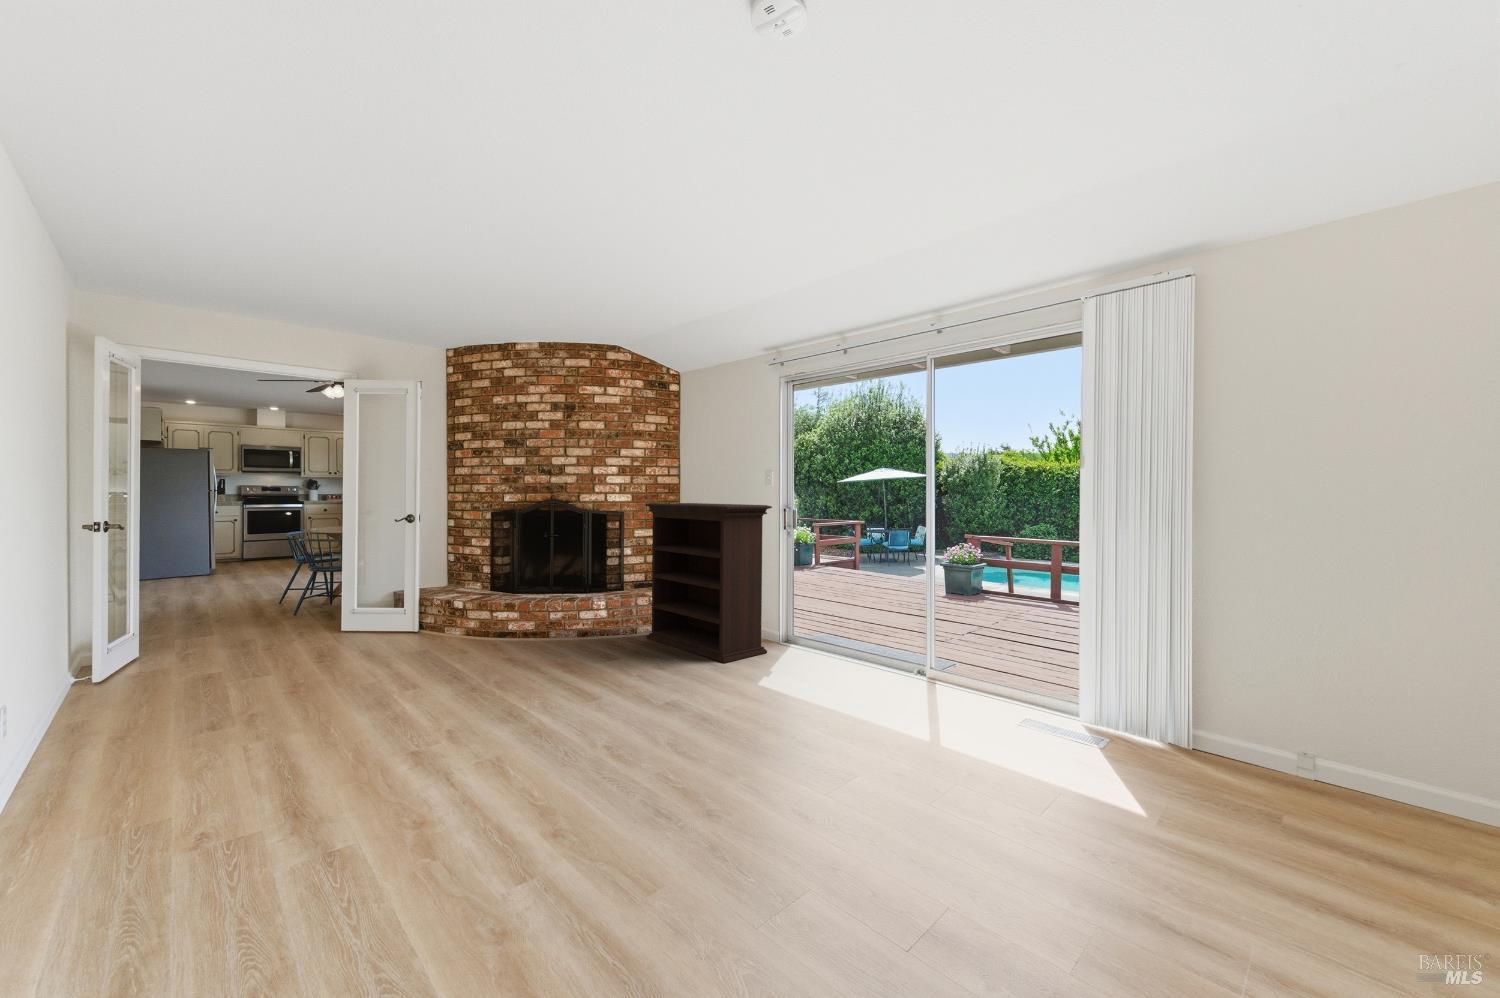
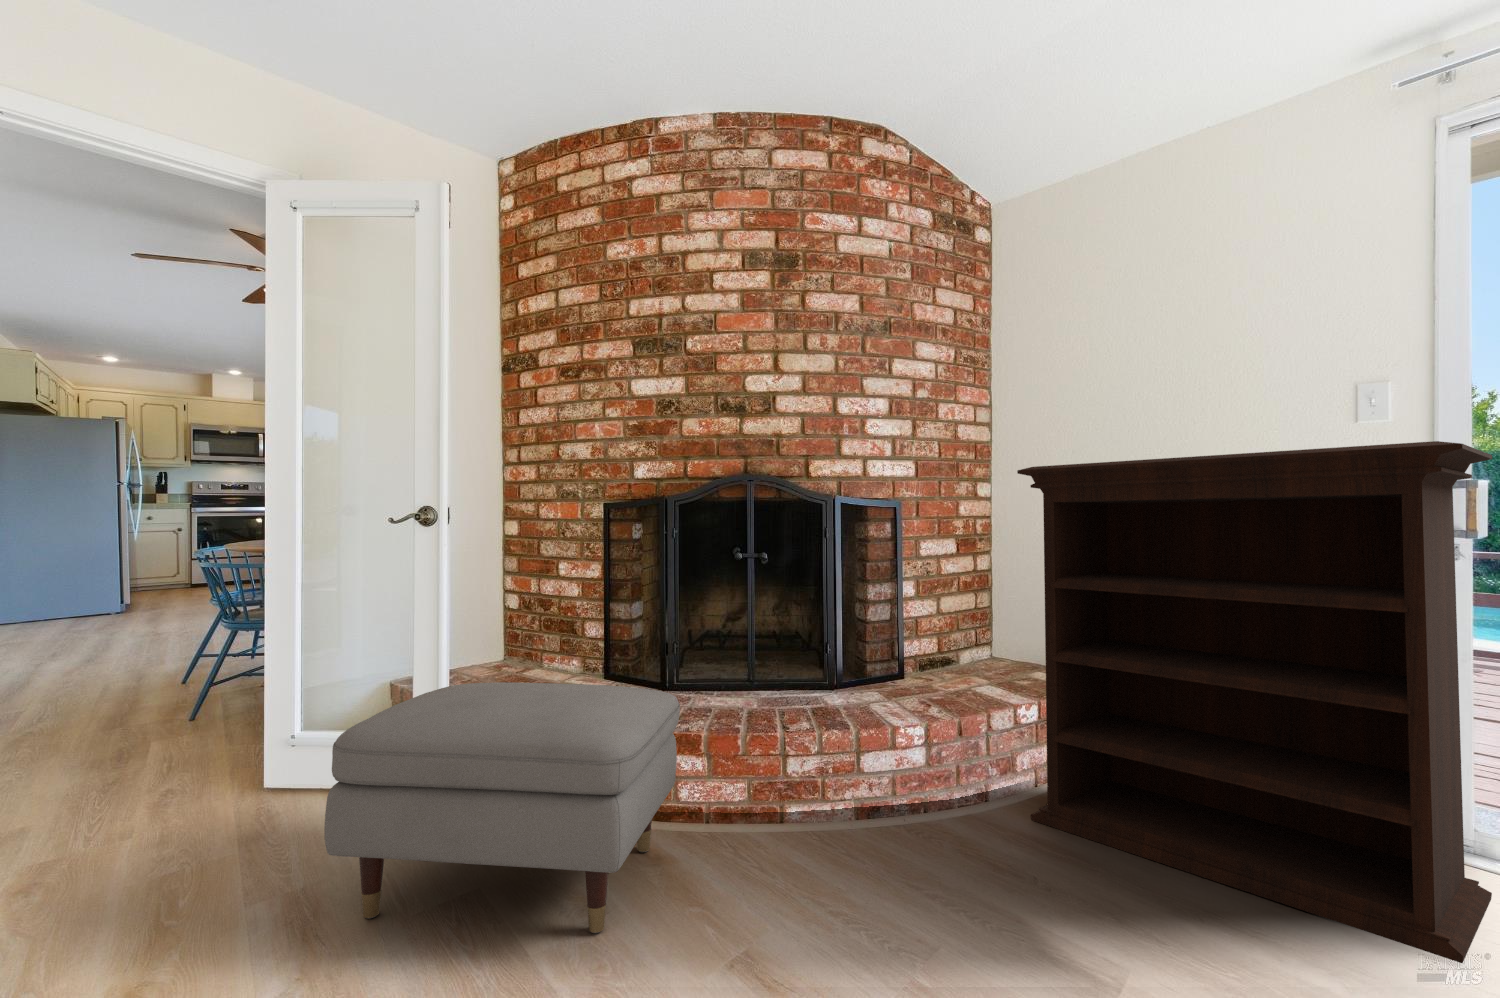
ottoman: none [369,585,504,660] -> present [324,682,680,933]

